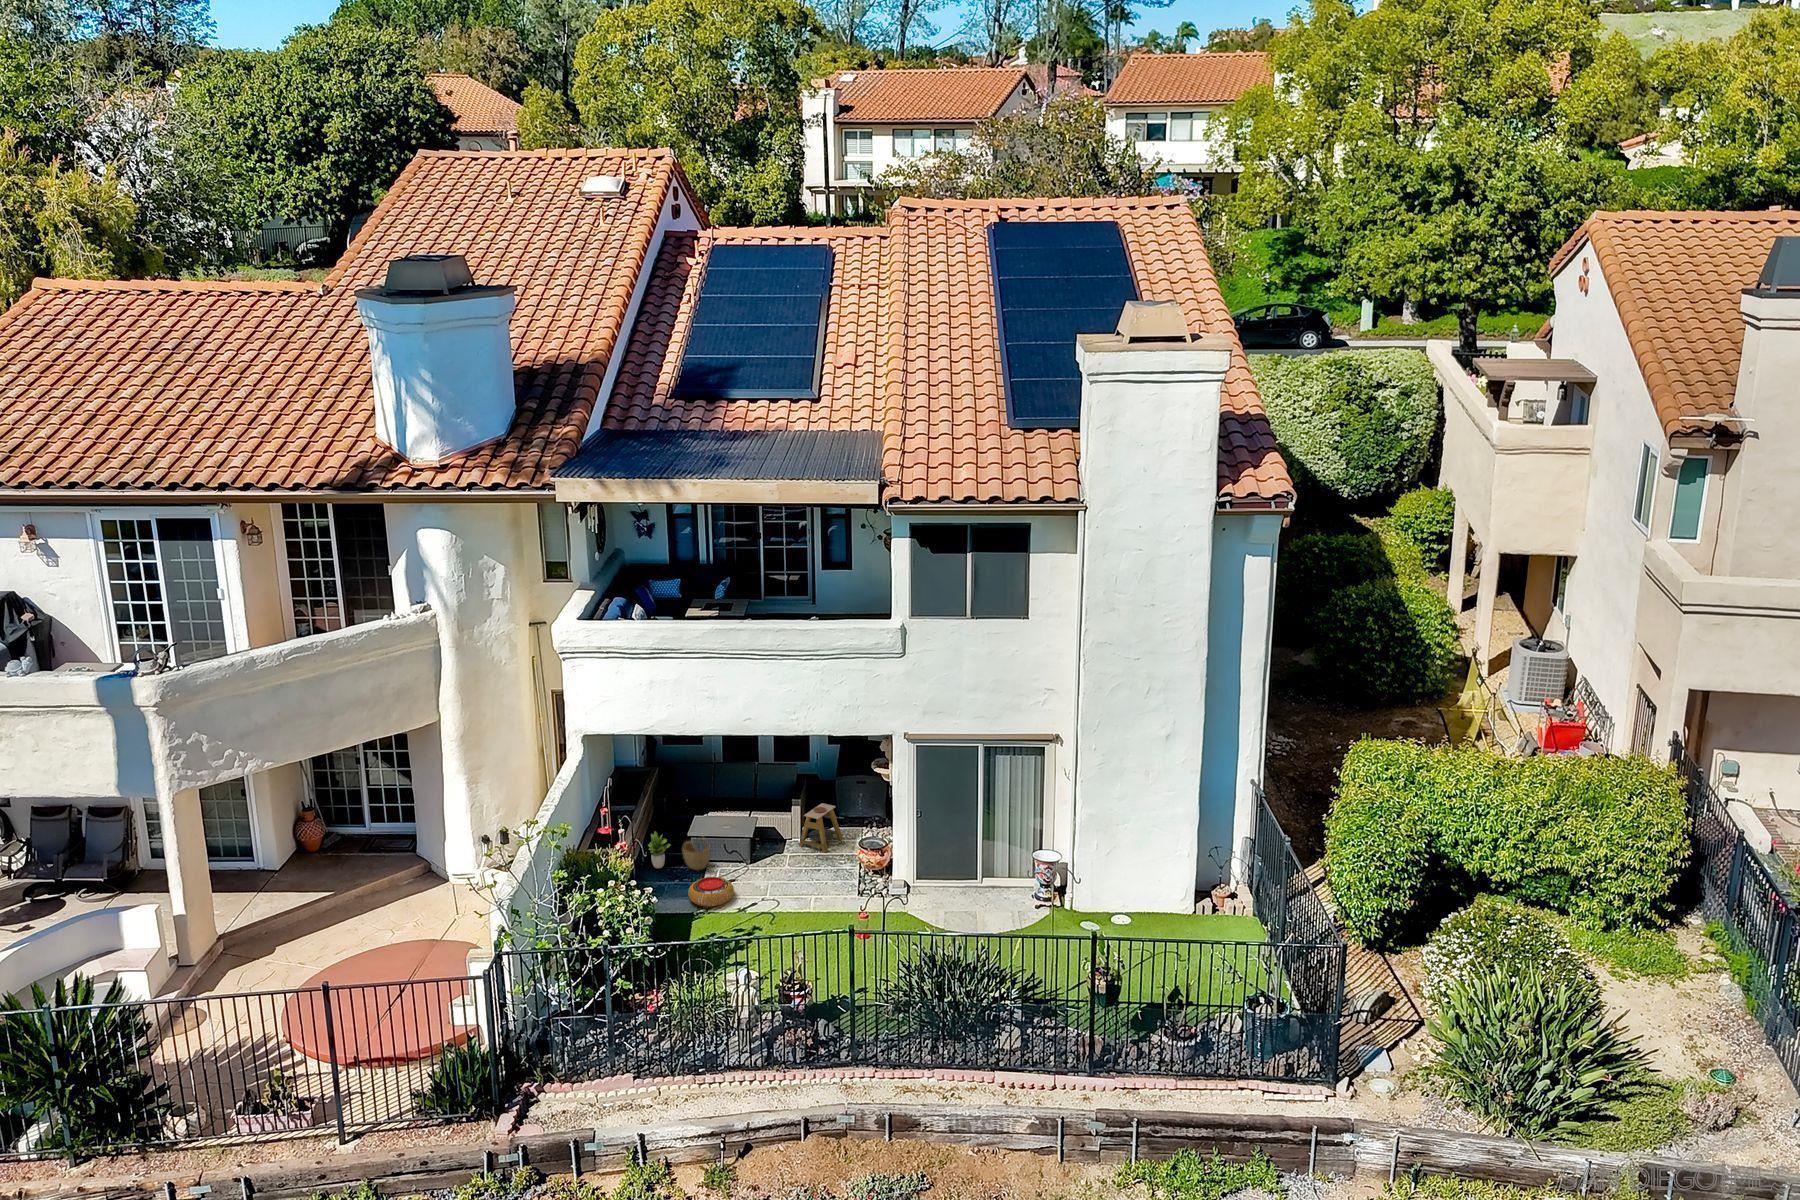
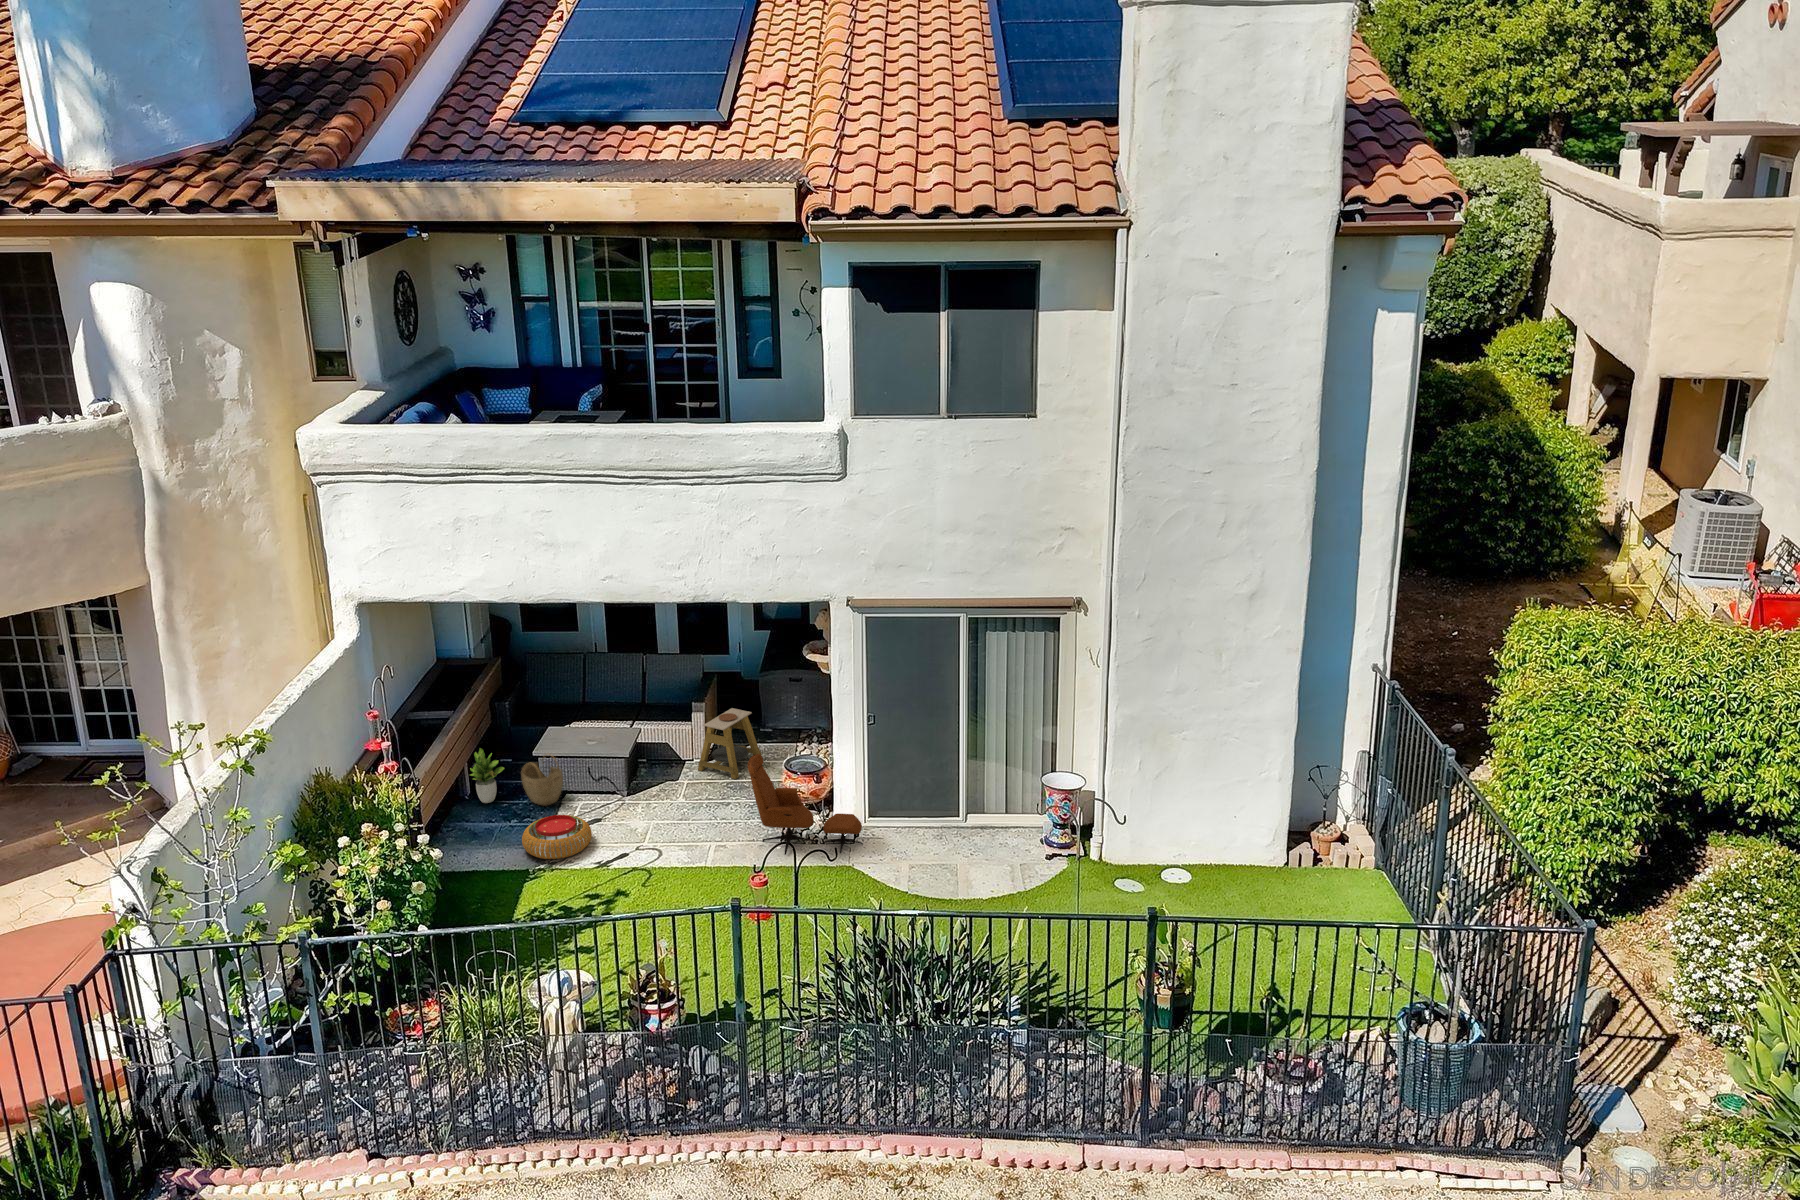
lounge chair: none [839,837,915,904] -> present [748,754,863,855]

